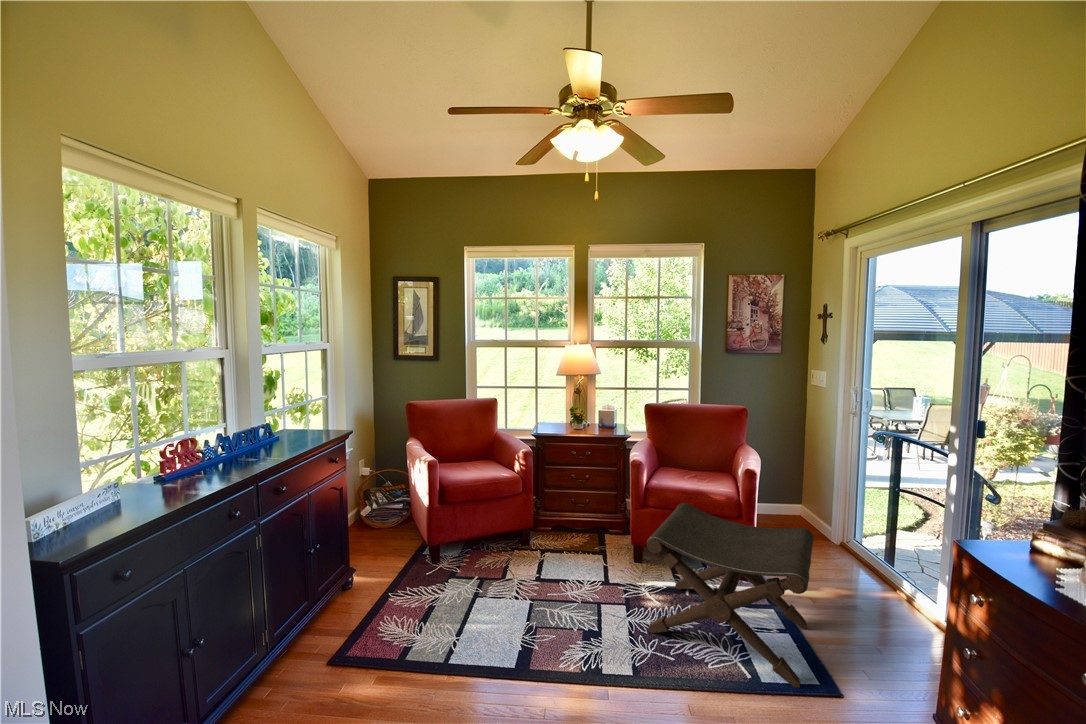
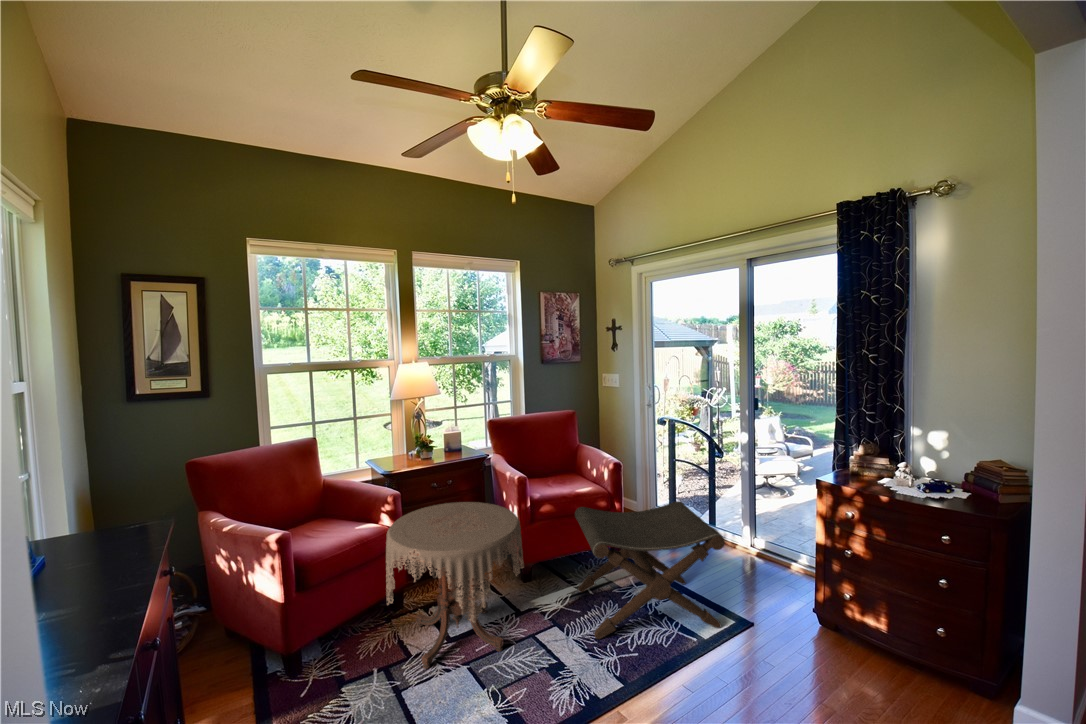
side table: none [488,467,603,603] -> present [386,502,523,669]

